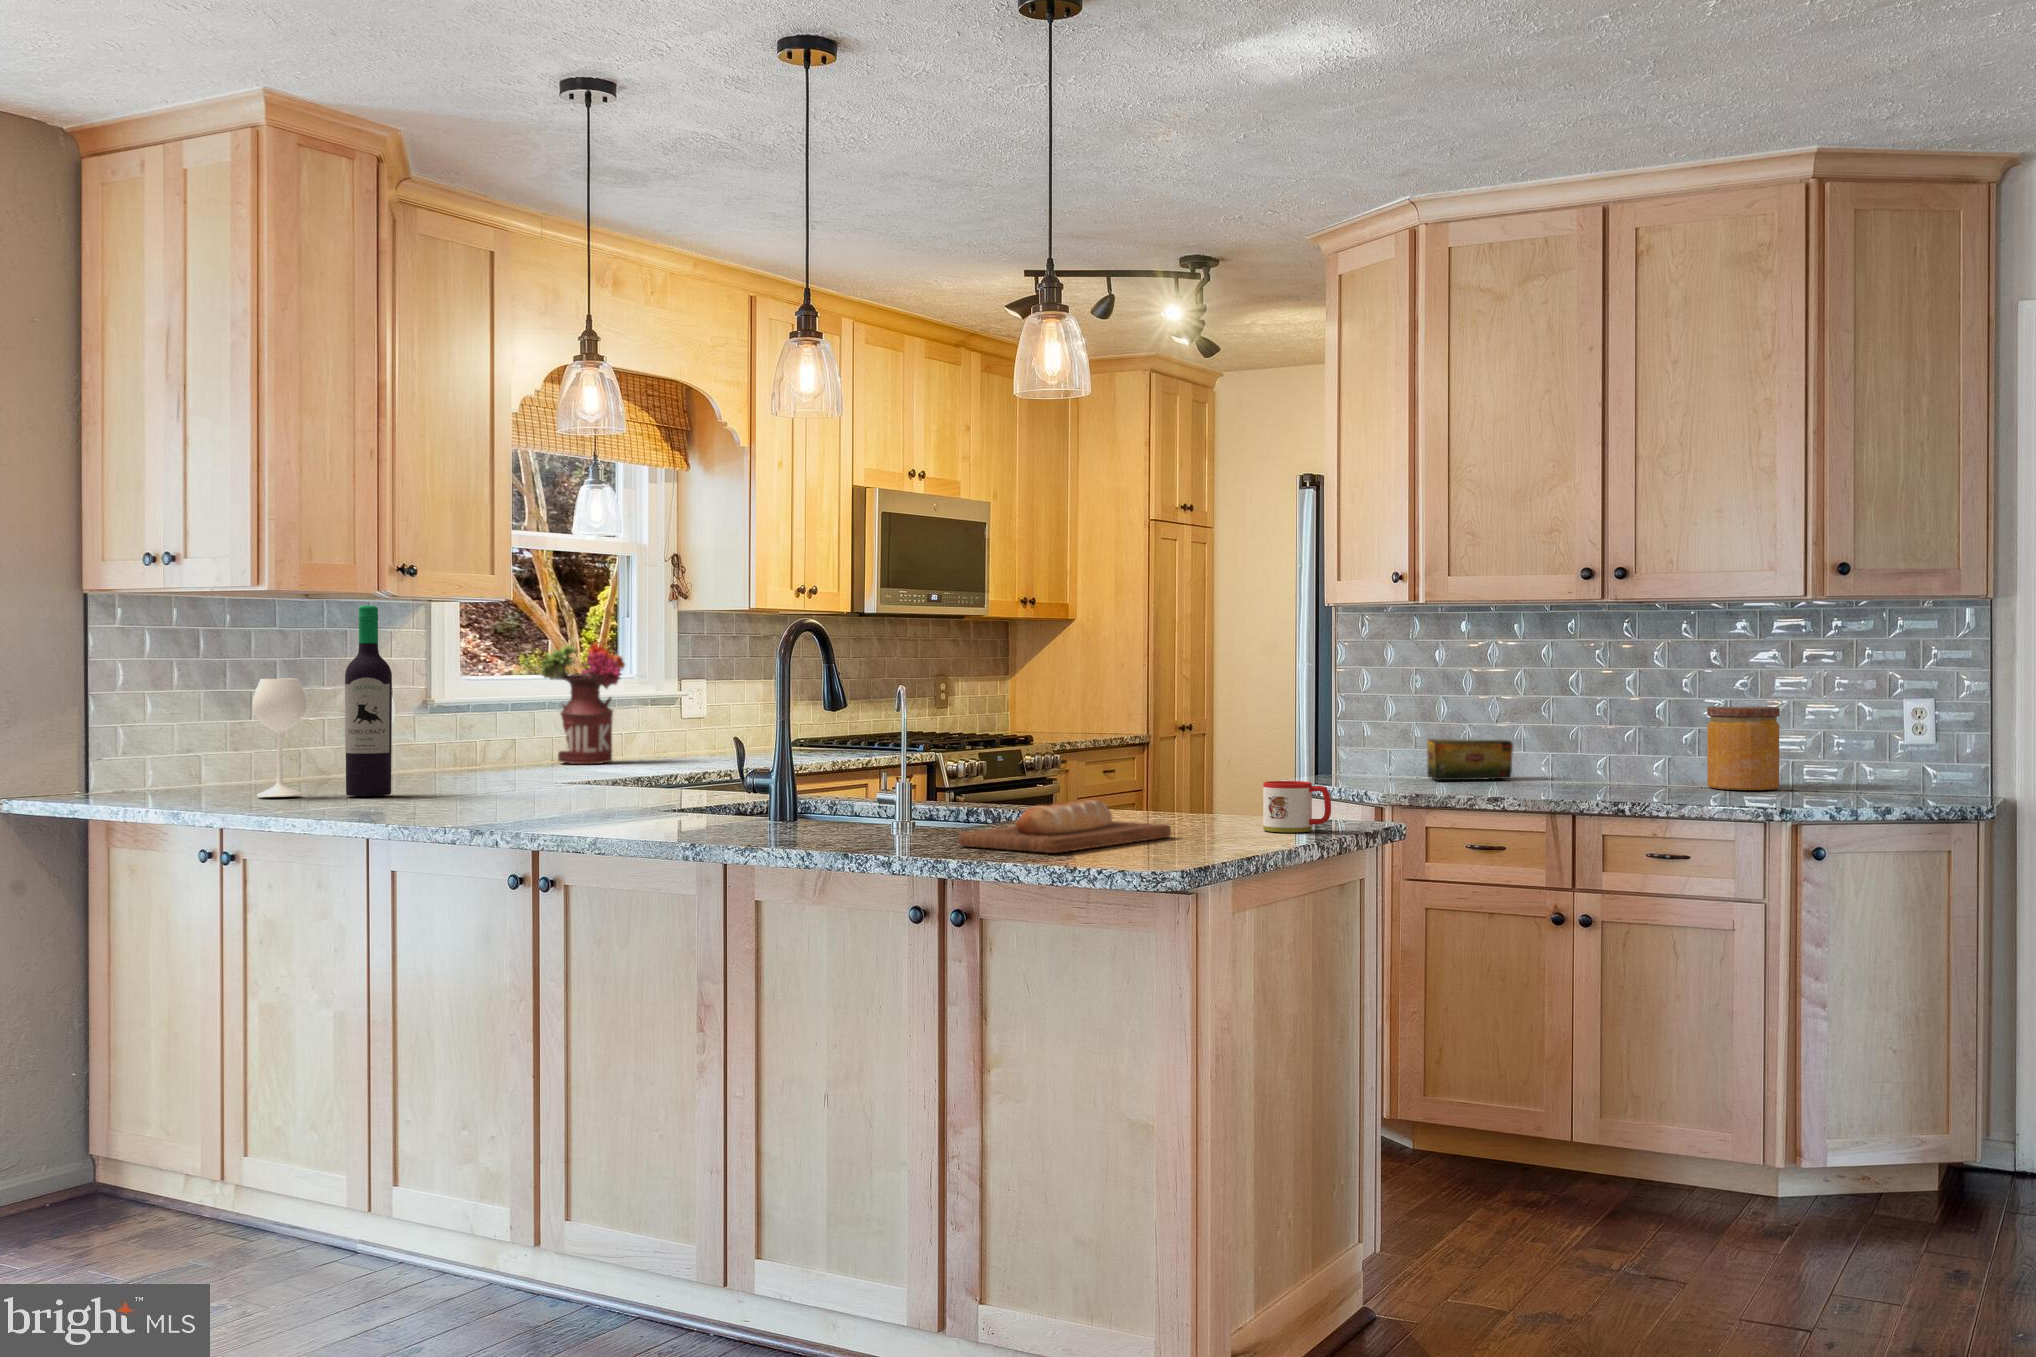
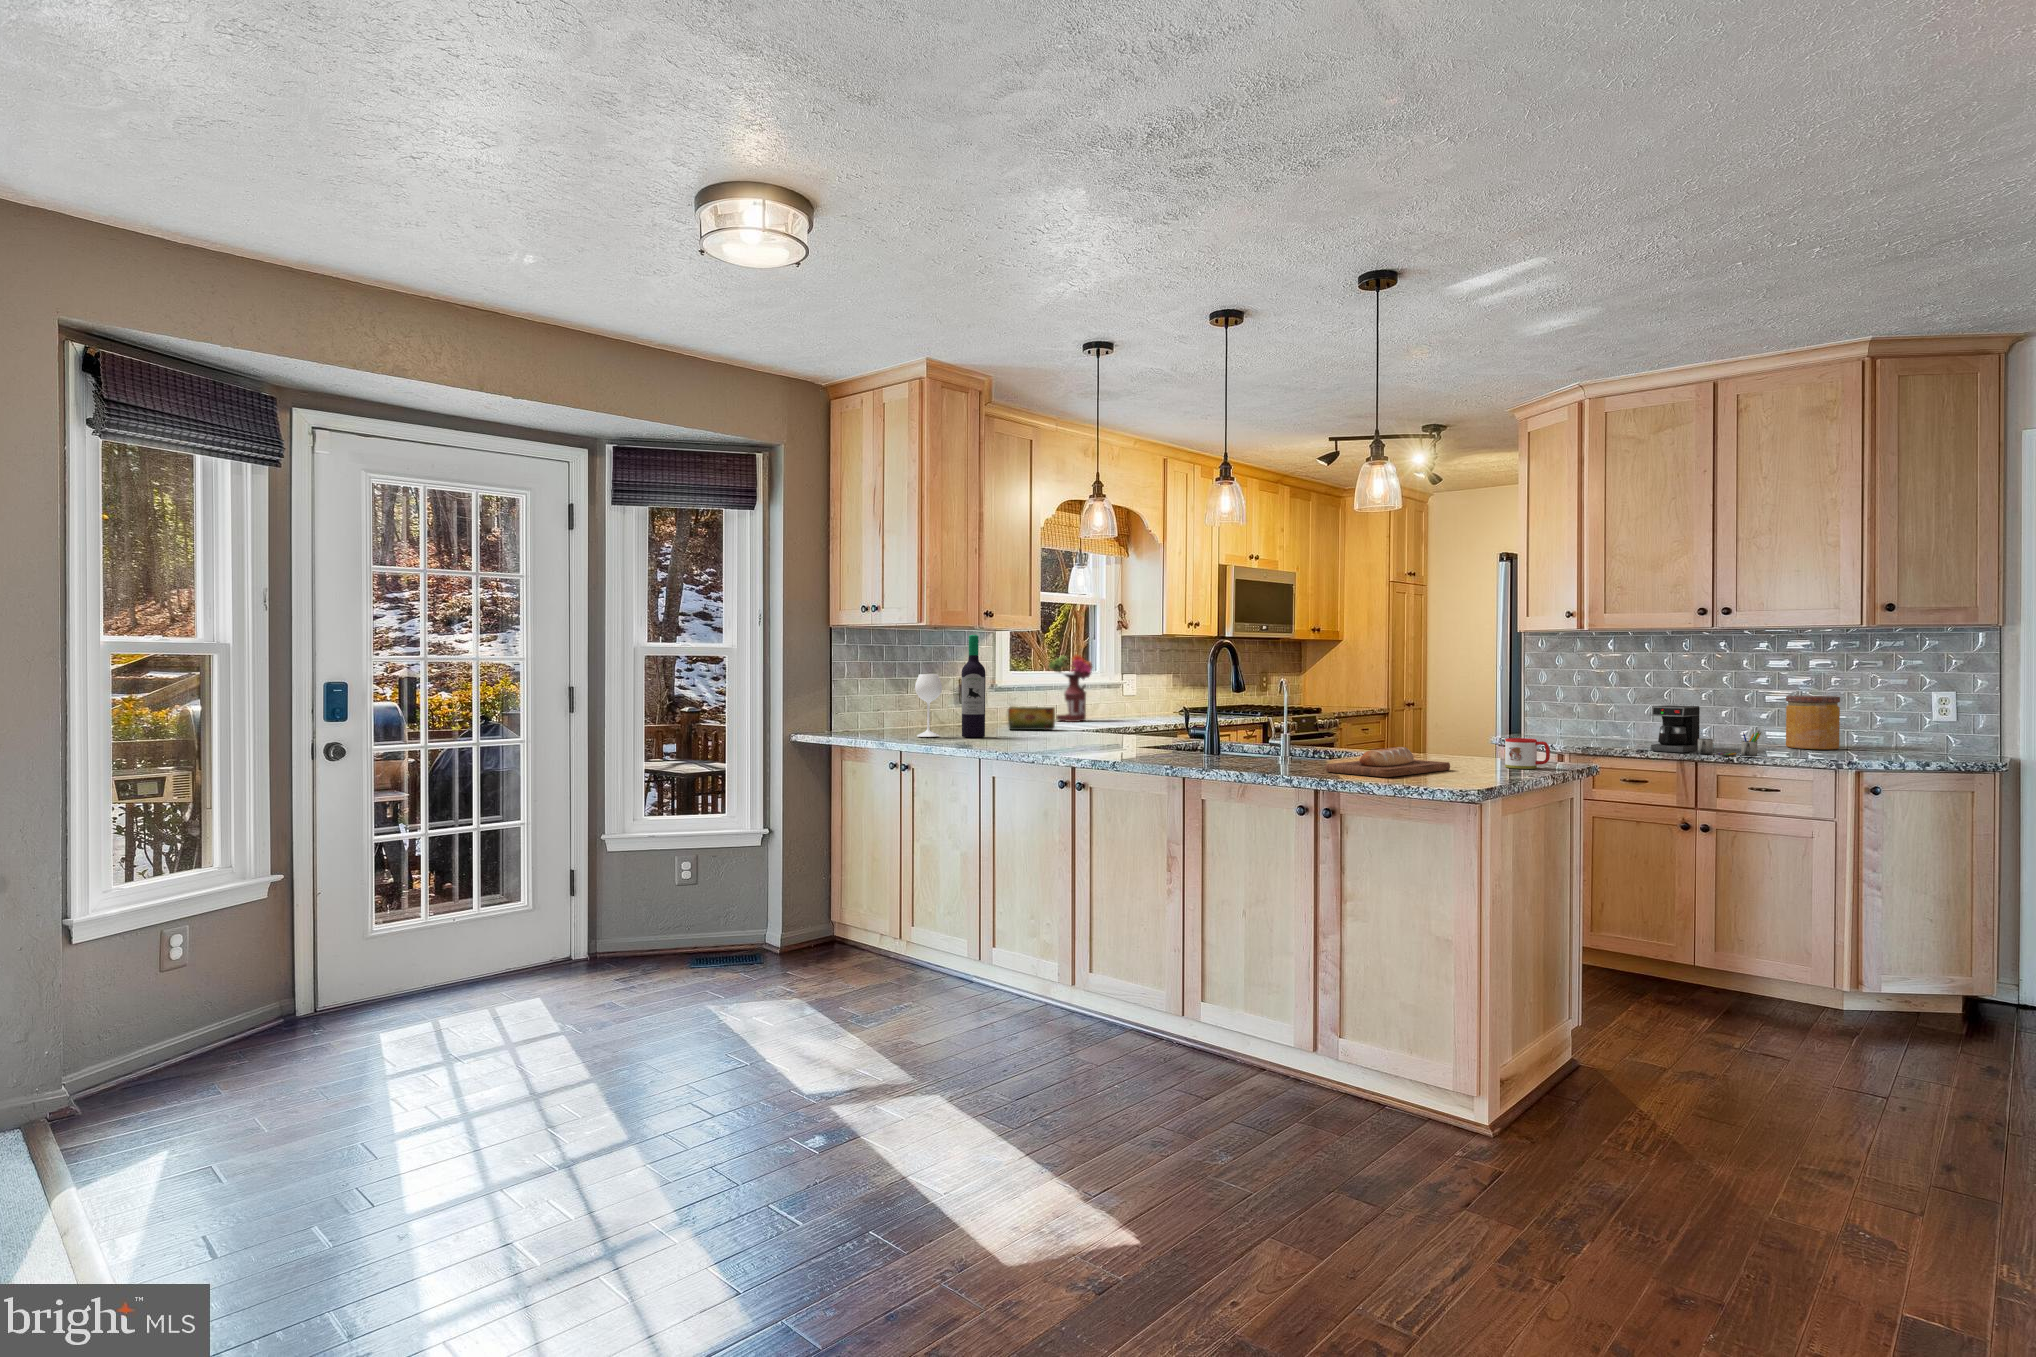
coffee maker: none [1513,724,1667,803] -> present [1651,705,1761,756]
tea box: present [1427,739,1513,780] -> present [1008,706,1055,730]

